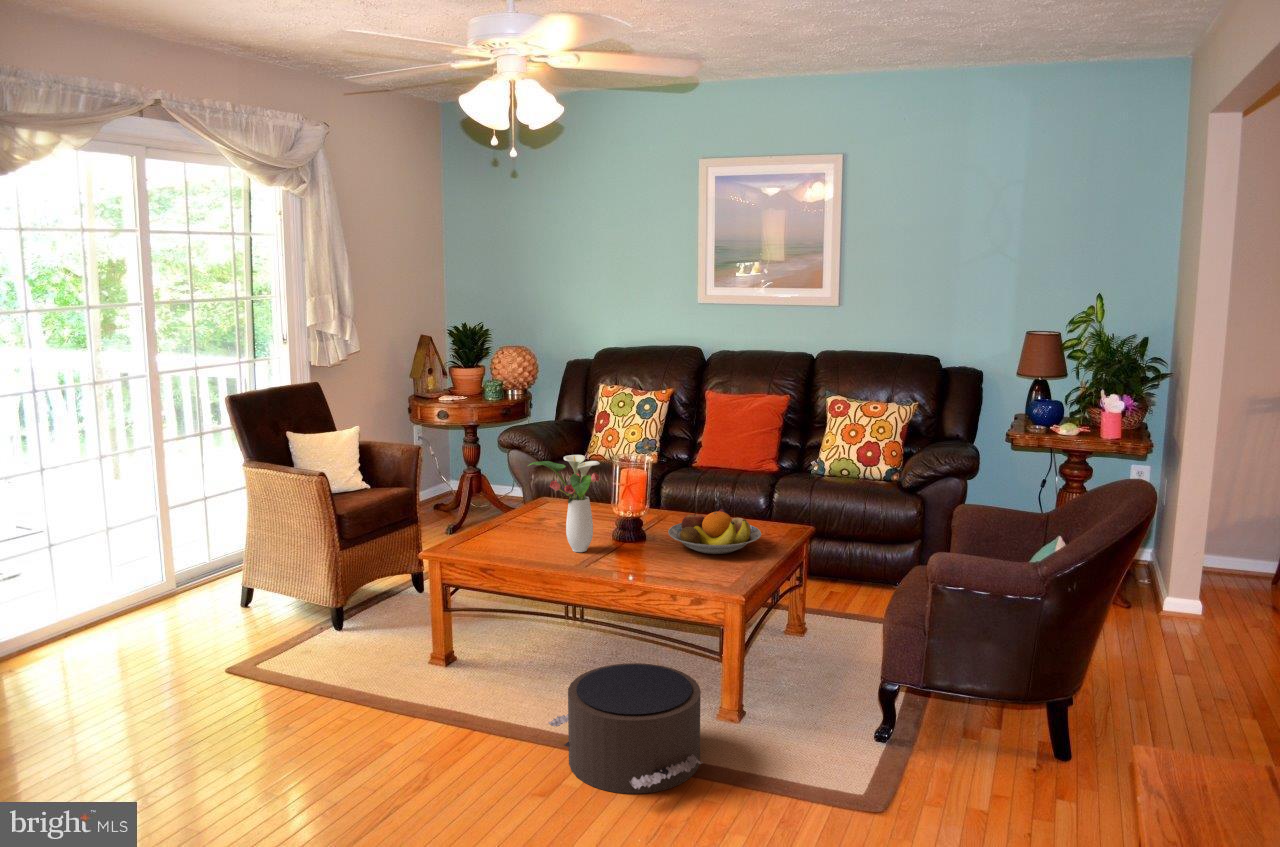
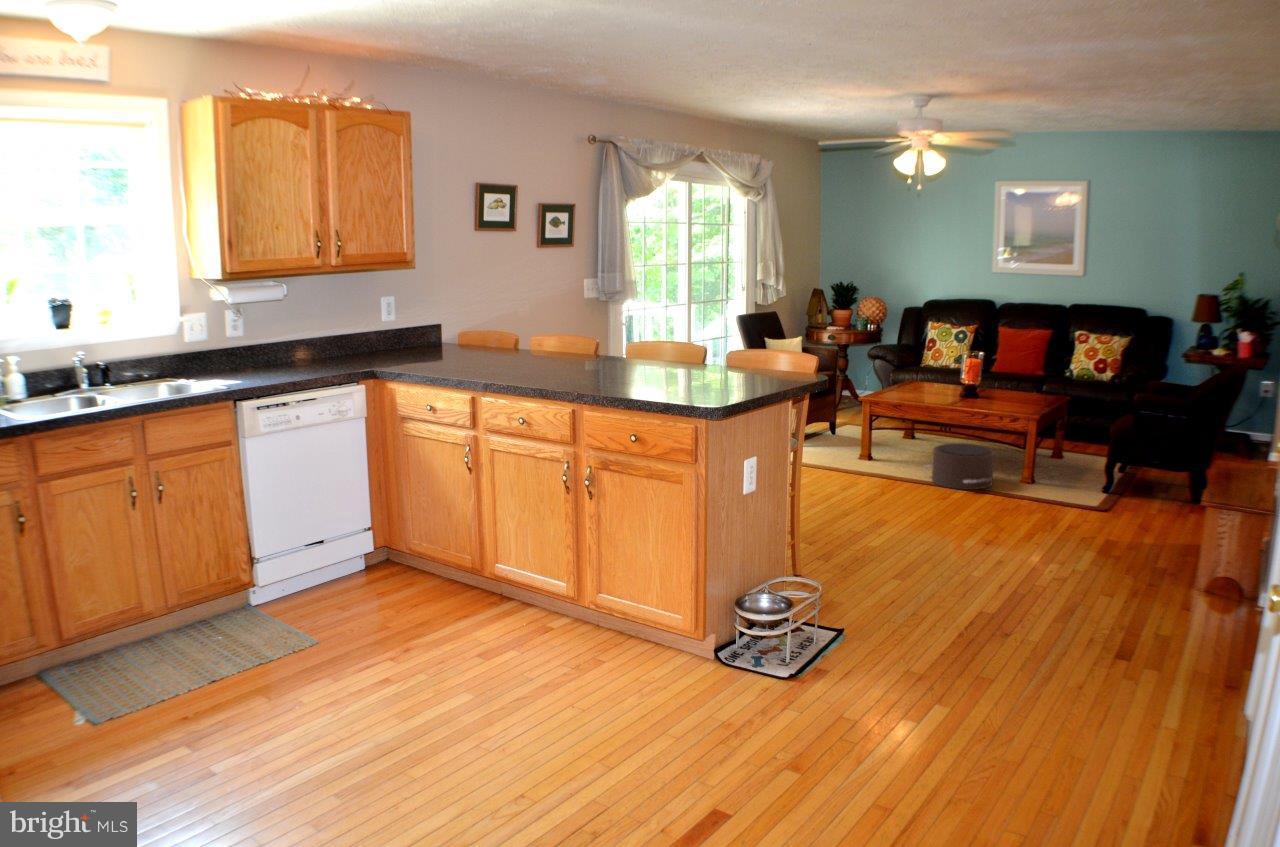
flower arrangement: present [529,455,600,552] -> none [909,351,946,399]
fruit bowl: present [668,509,761,554] -> none [979,381,1028,402]

